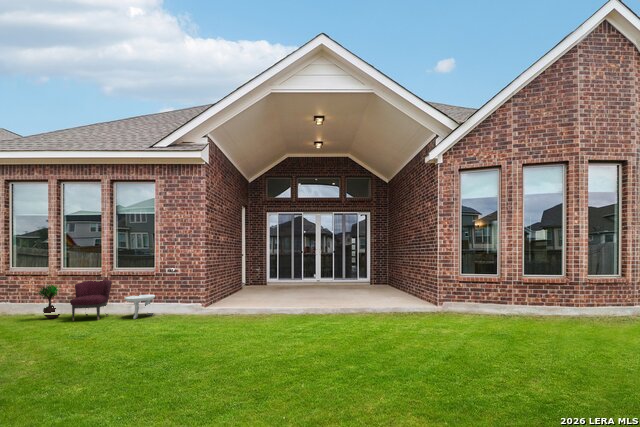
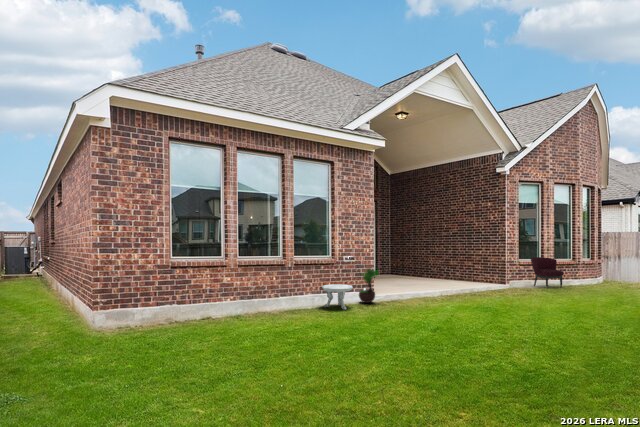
chair: present [70,280,112,321] -> present [531,257,564,288]
potted tree: present [37,284,60,318] -> present [359,269,378,303]

